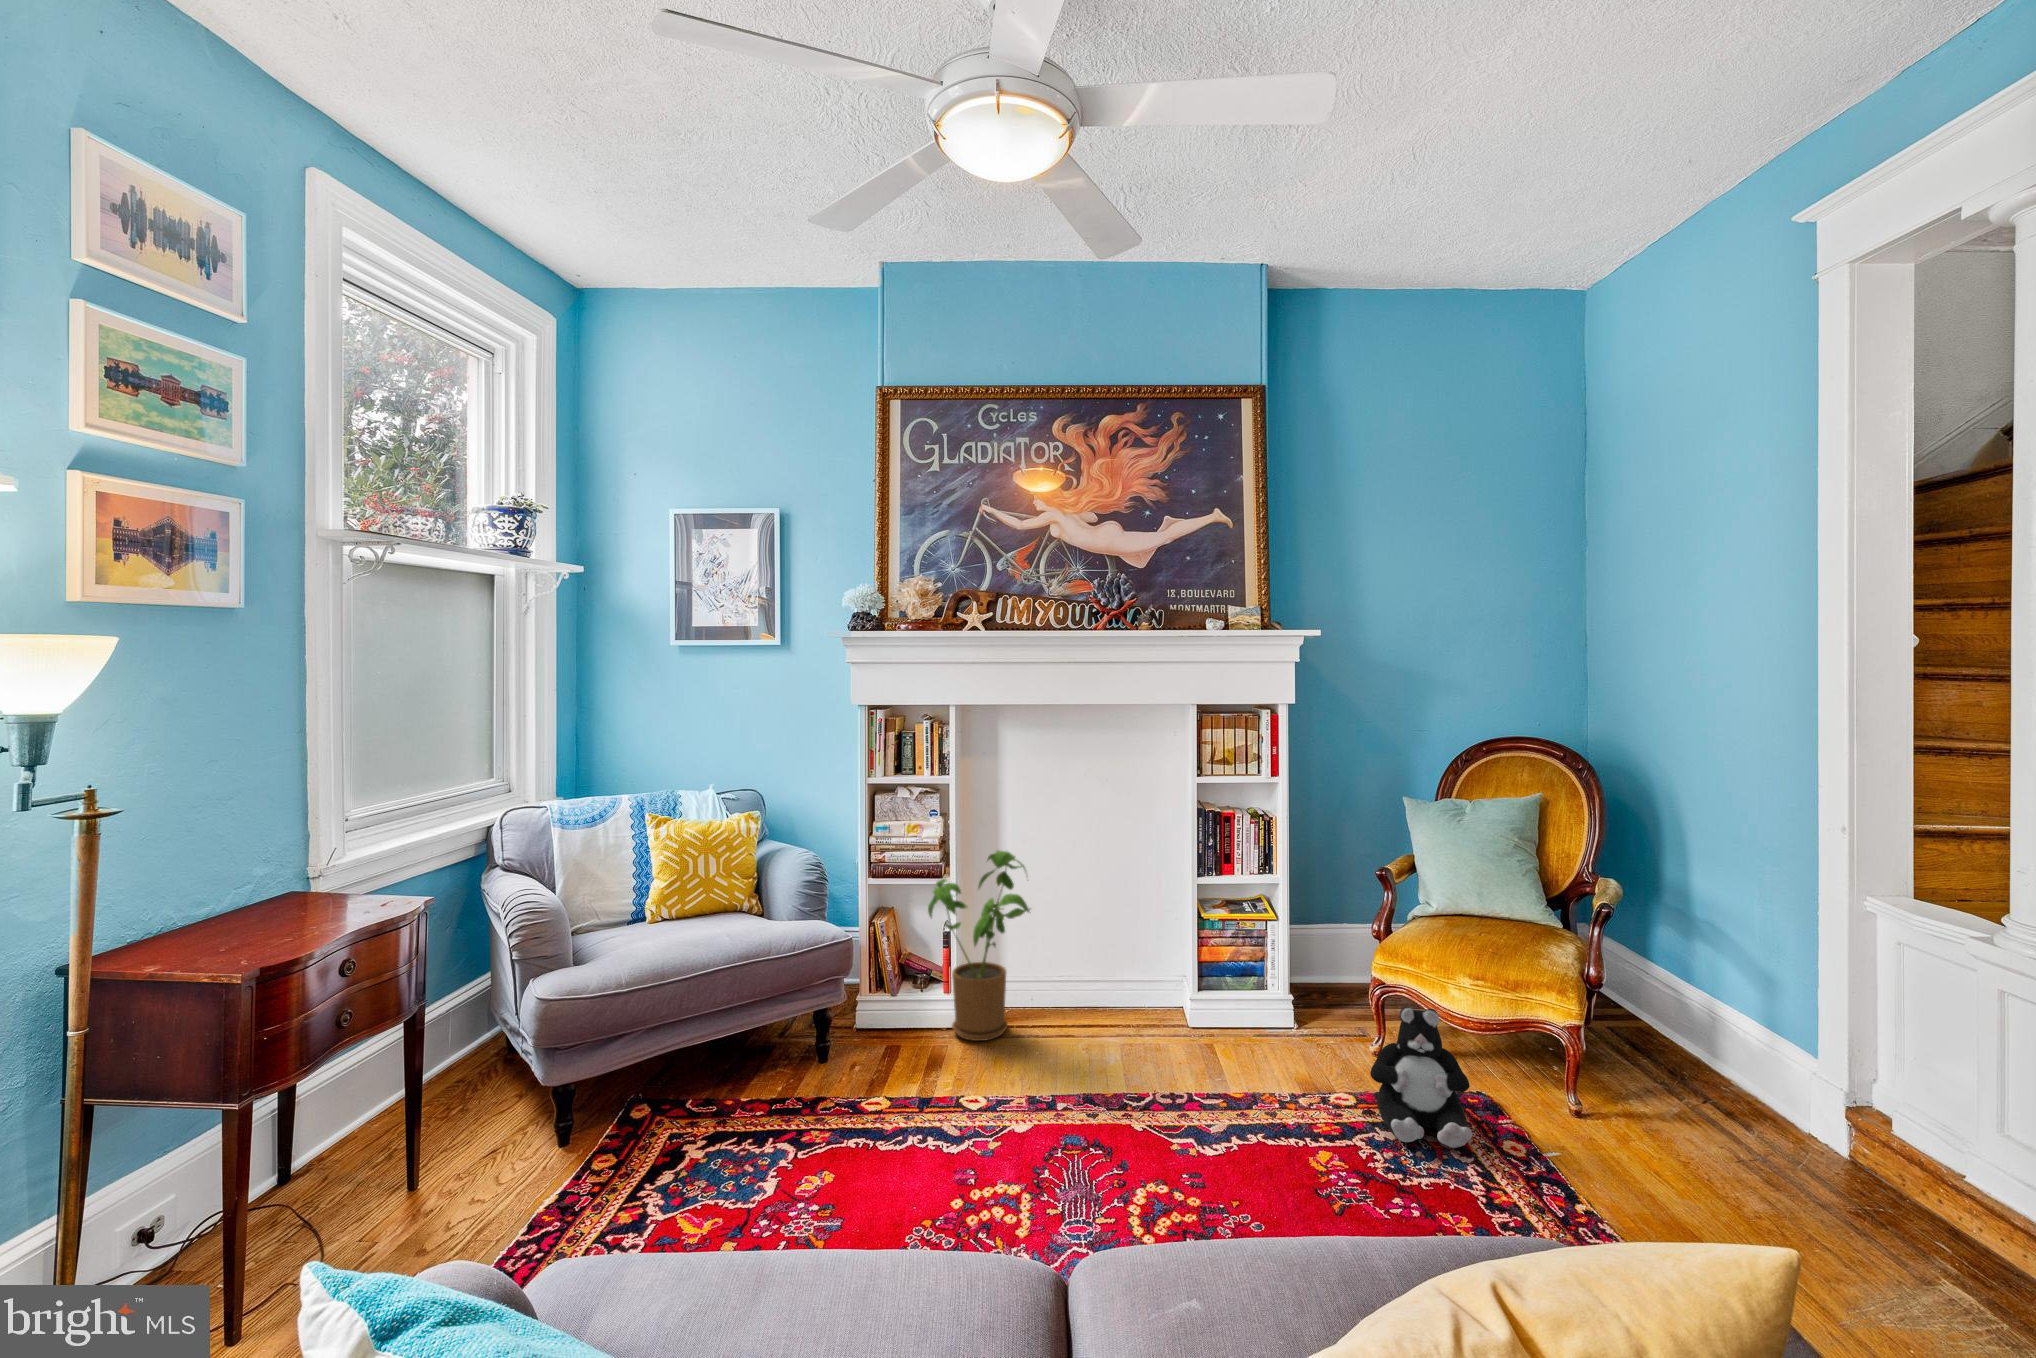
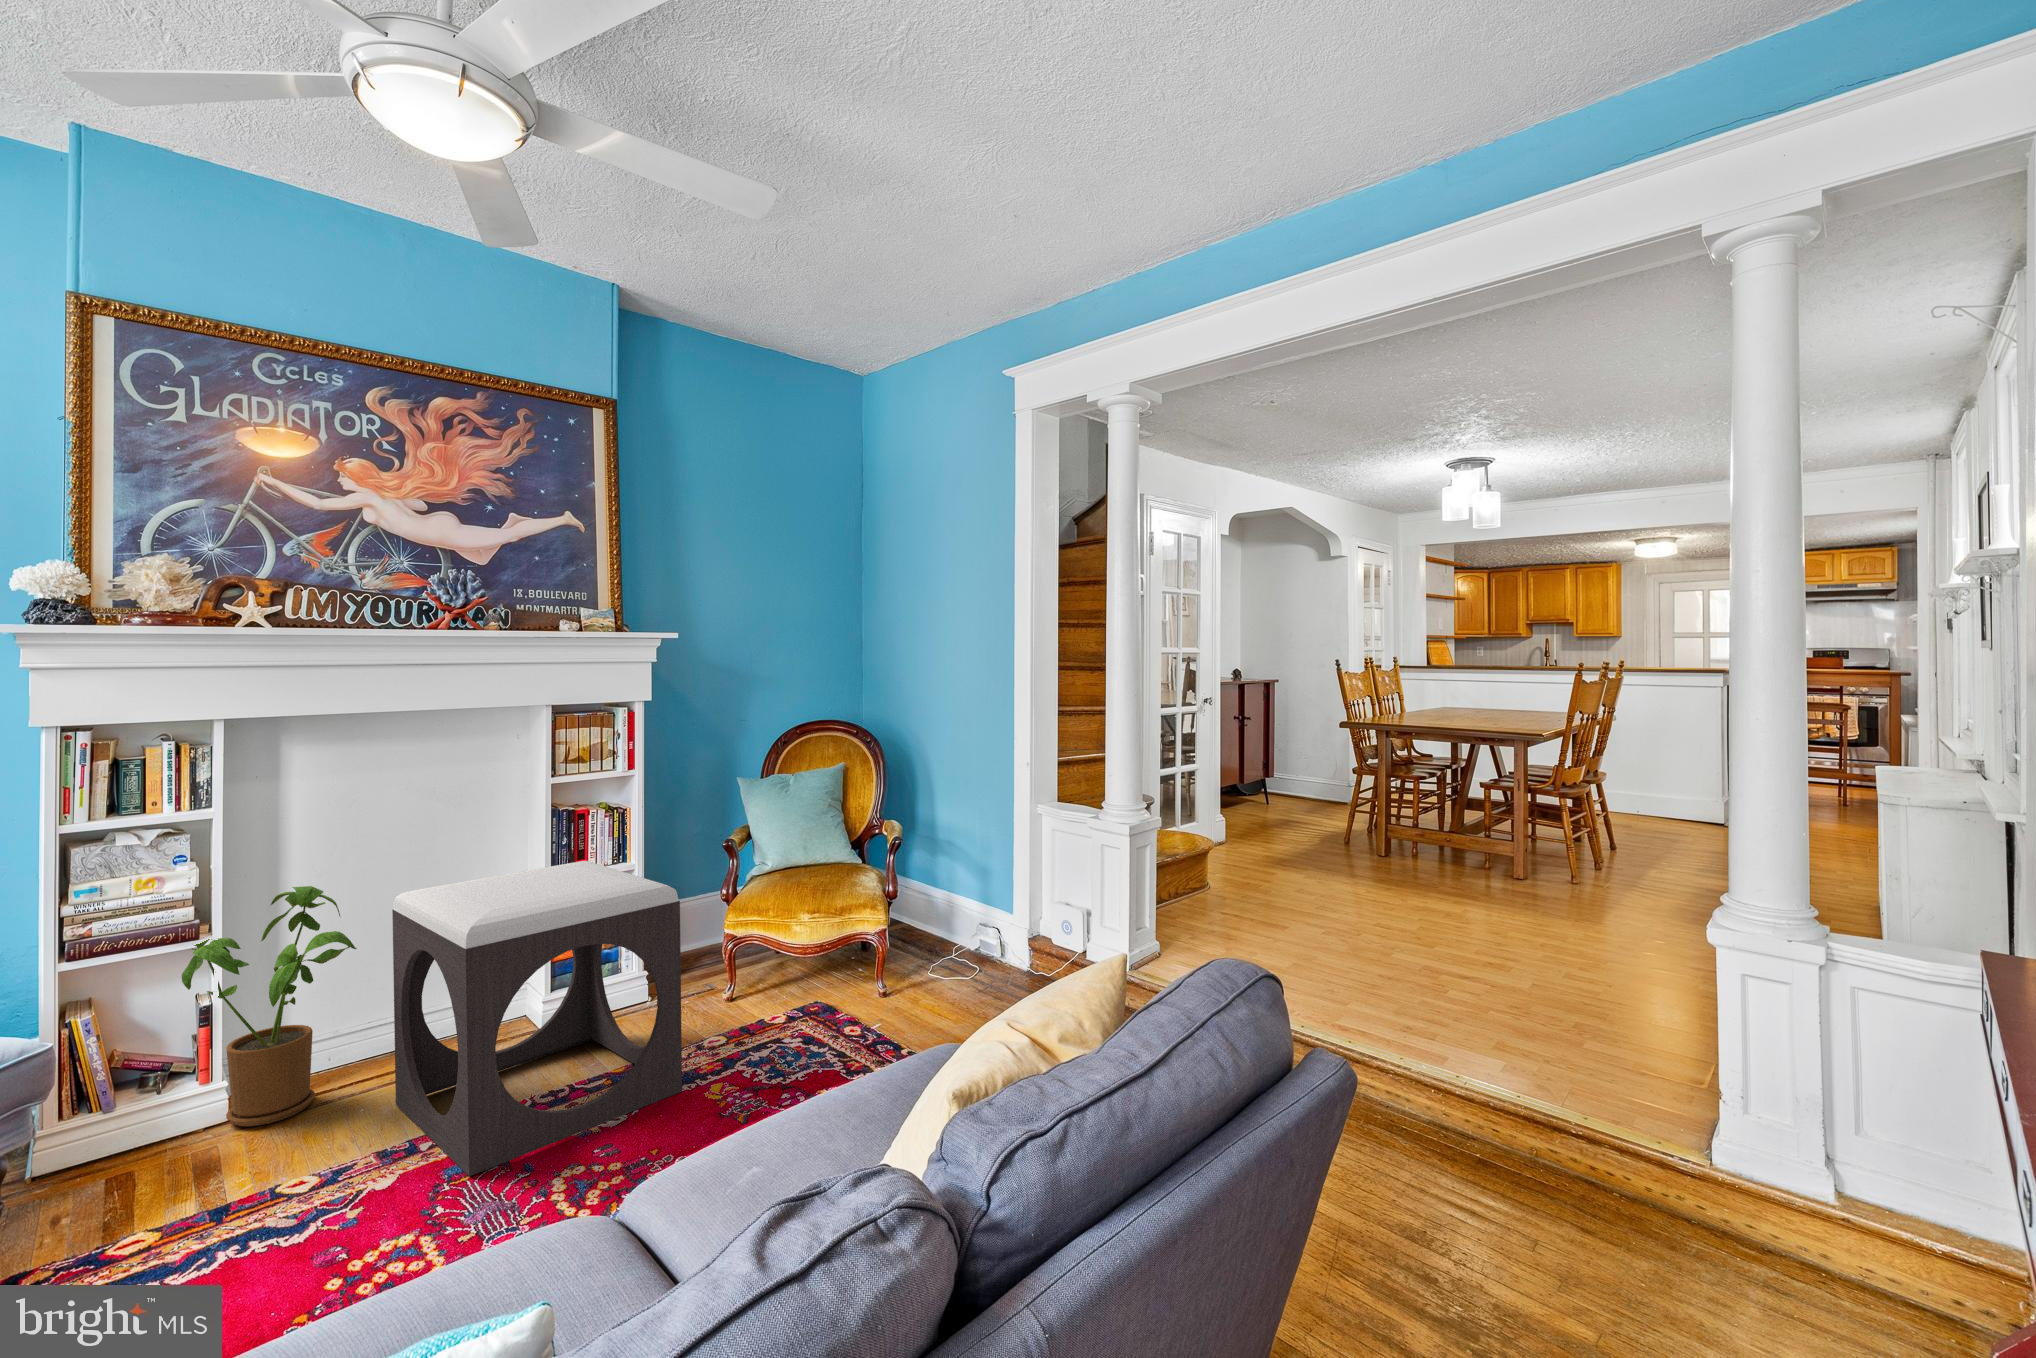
footstool: none [1053,867,1287,1153] -> present [392,861,682,1176]
plush toy: present [1370,1007,1473,1148] -> none [742,943,827,1055]

